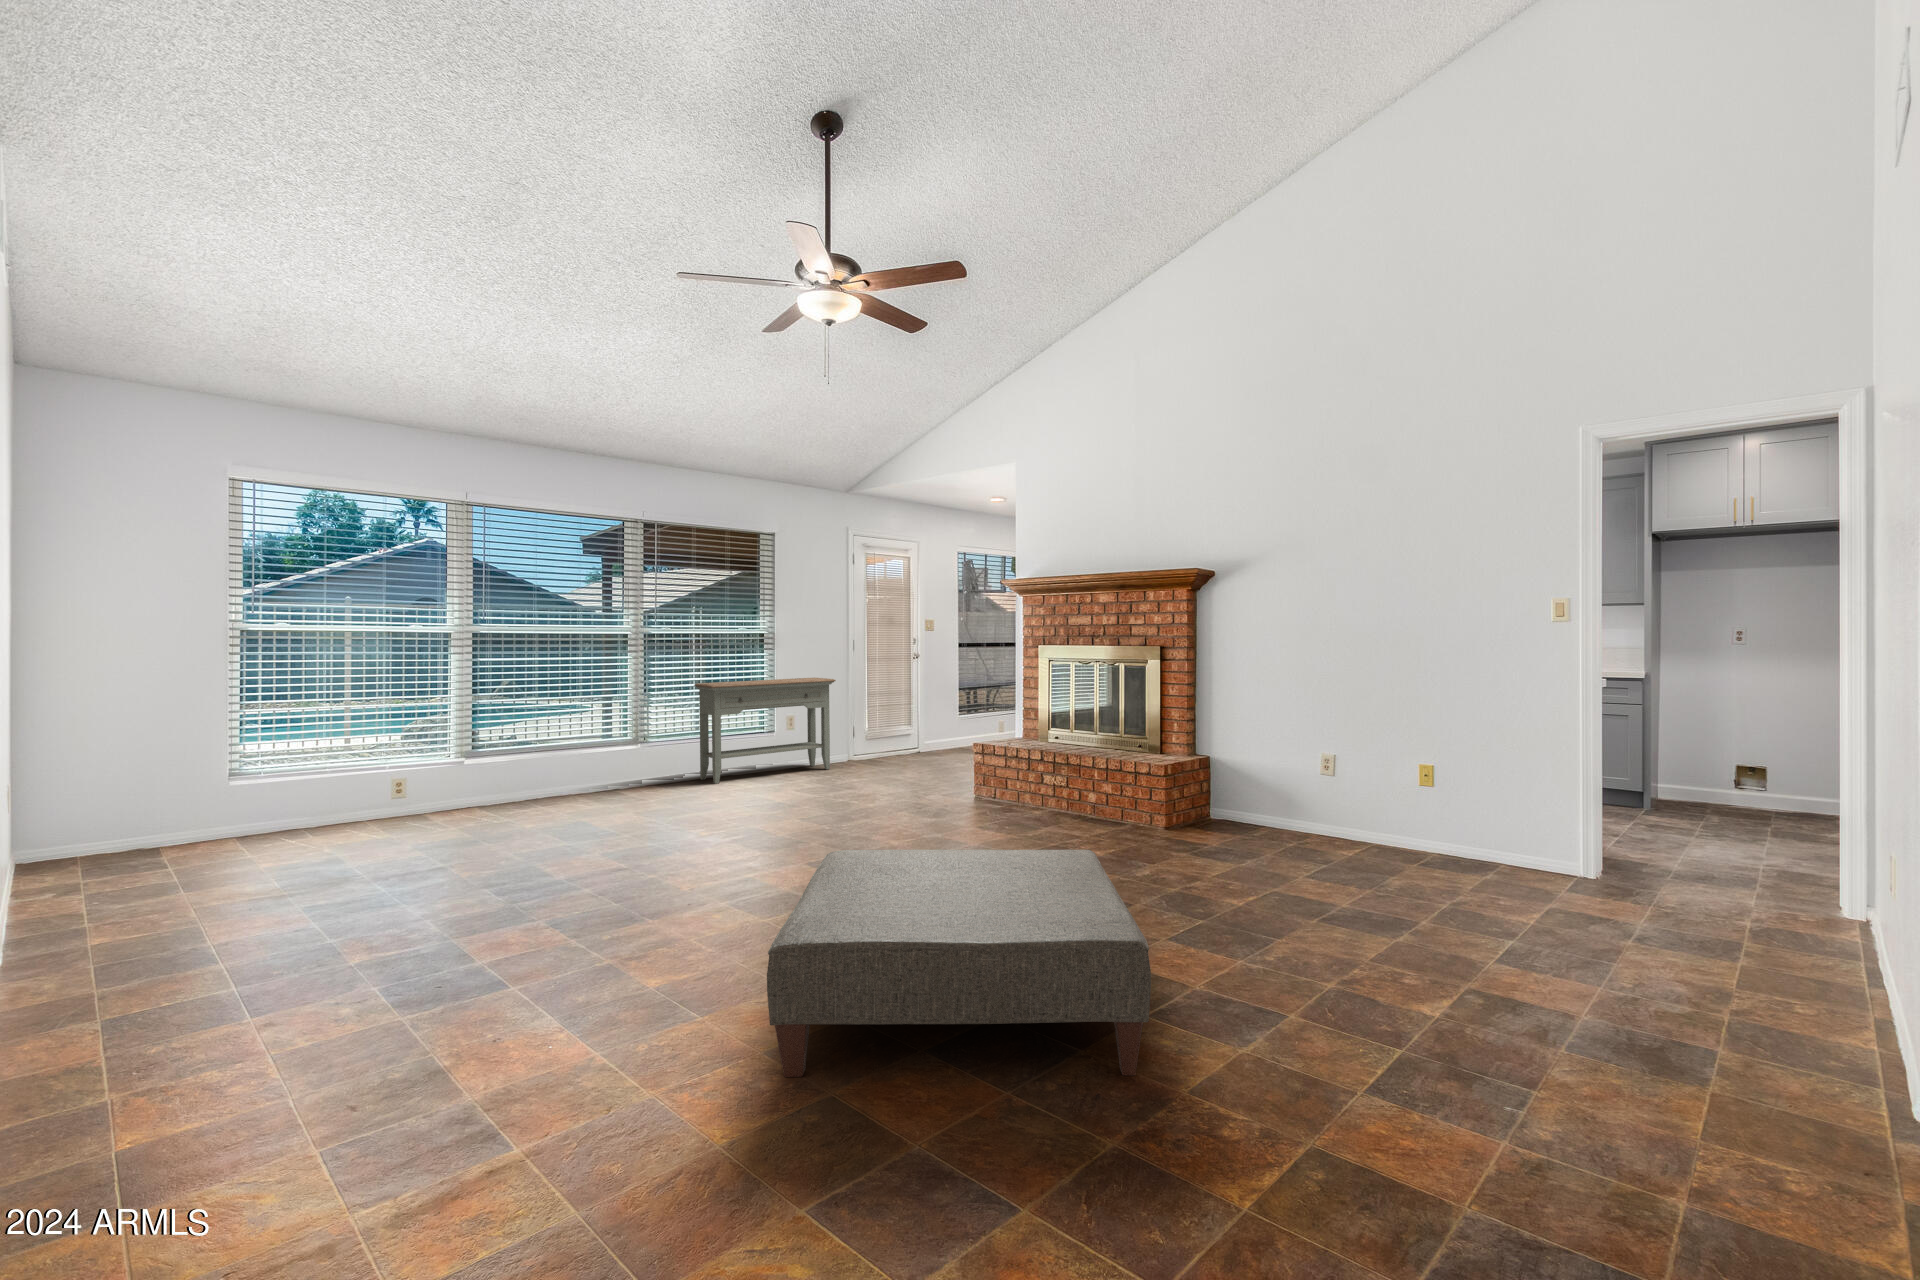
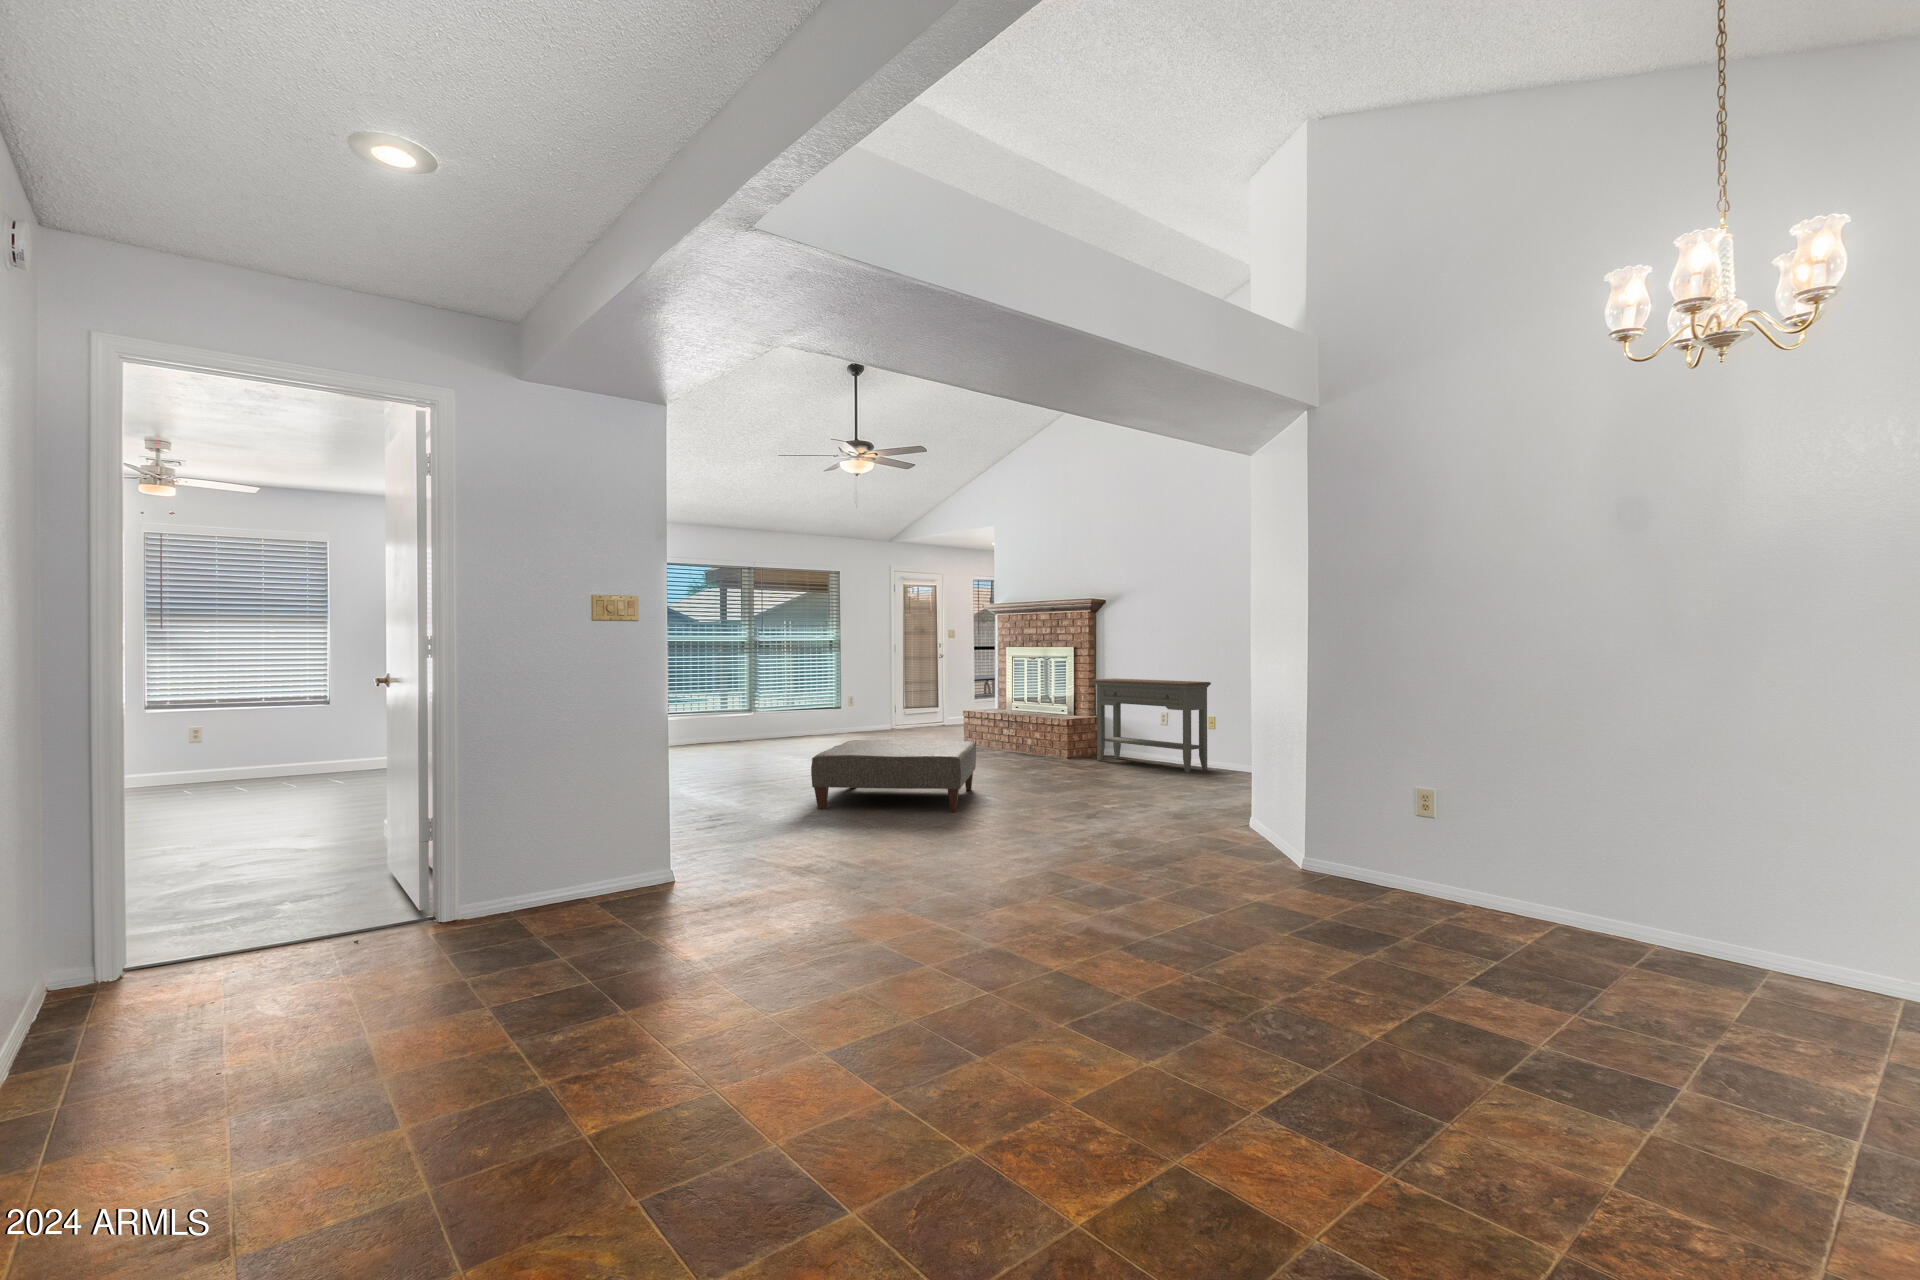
console table: present [694,678,836,784] -> present [1091,678,1211,773]

